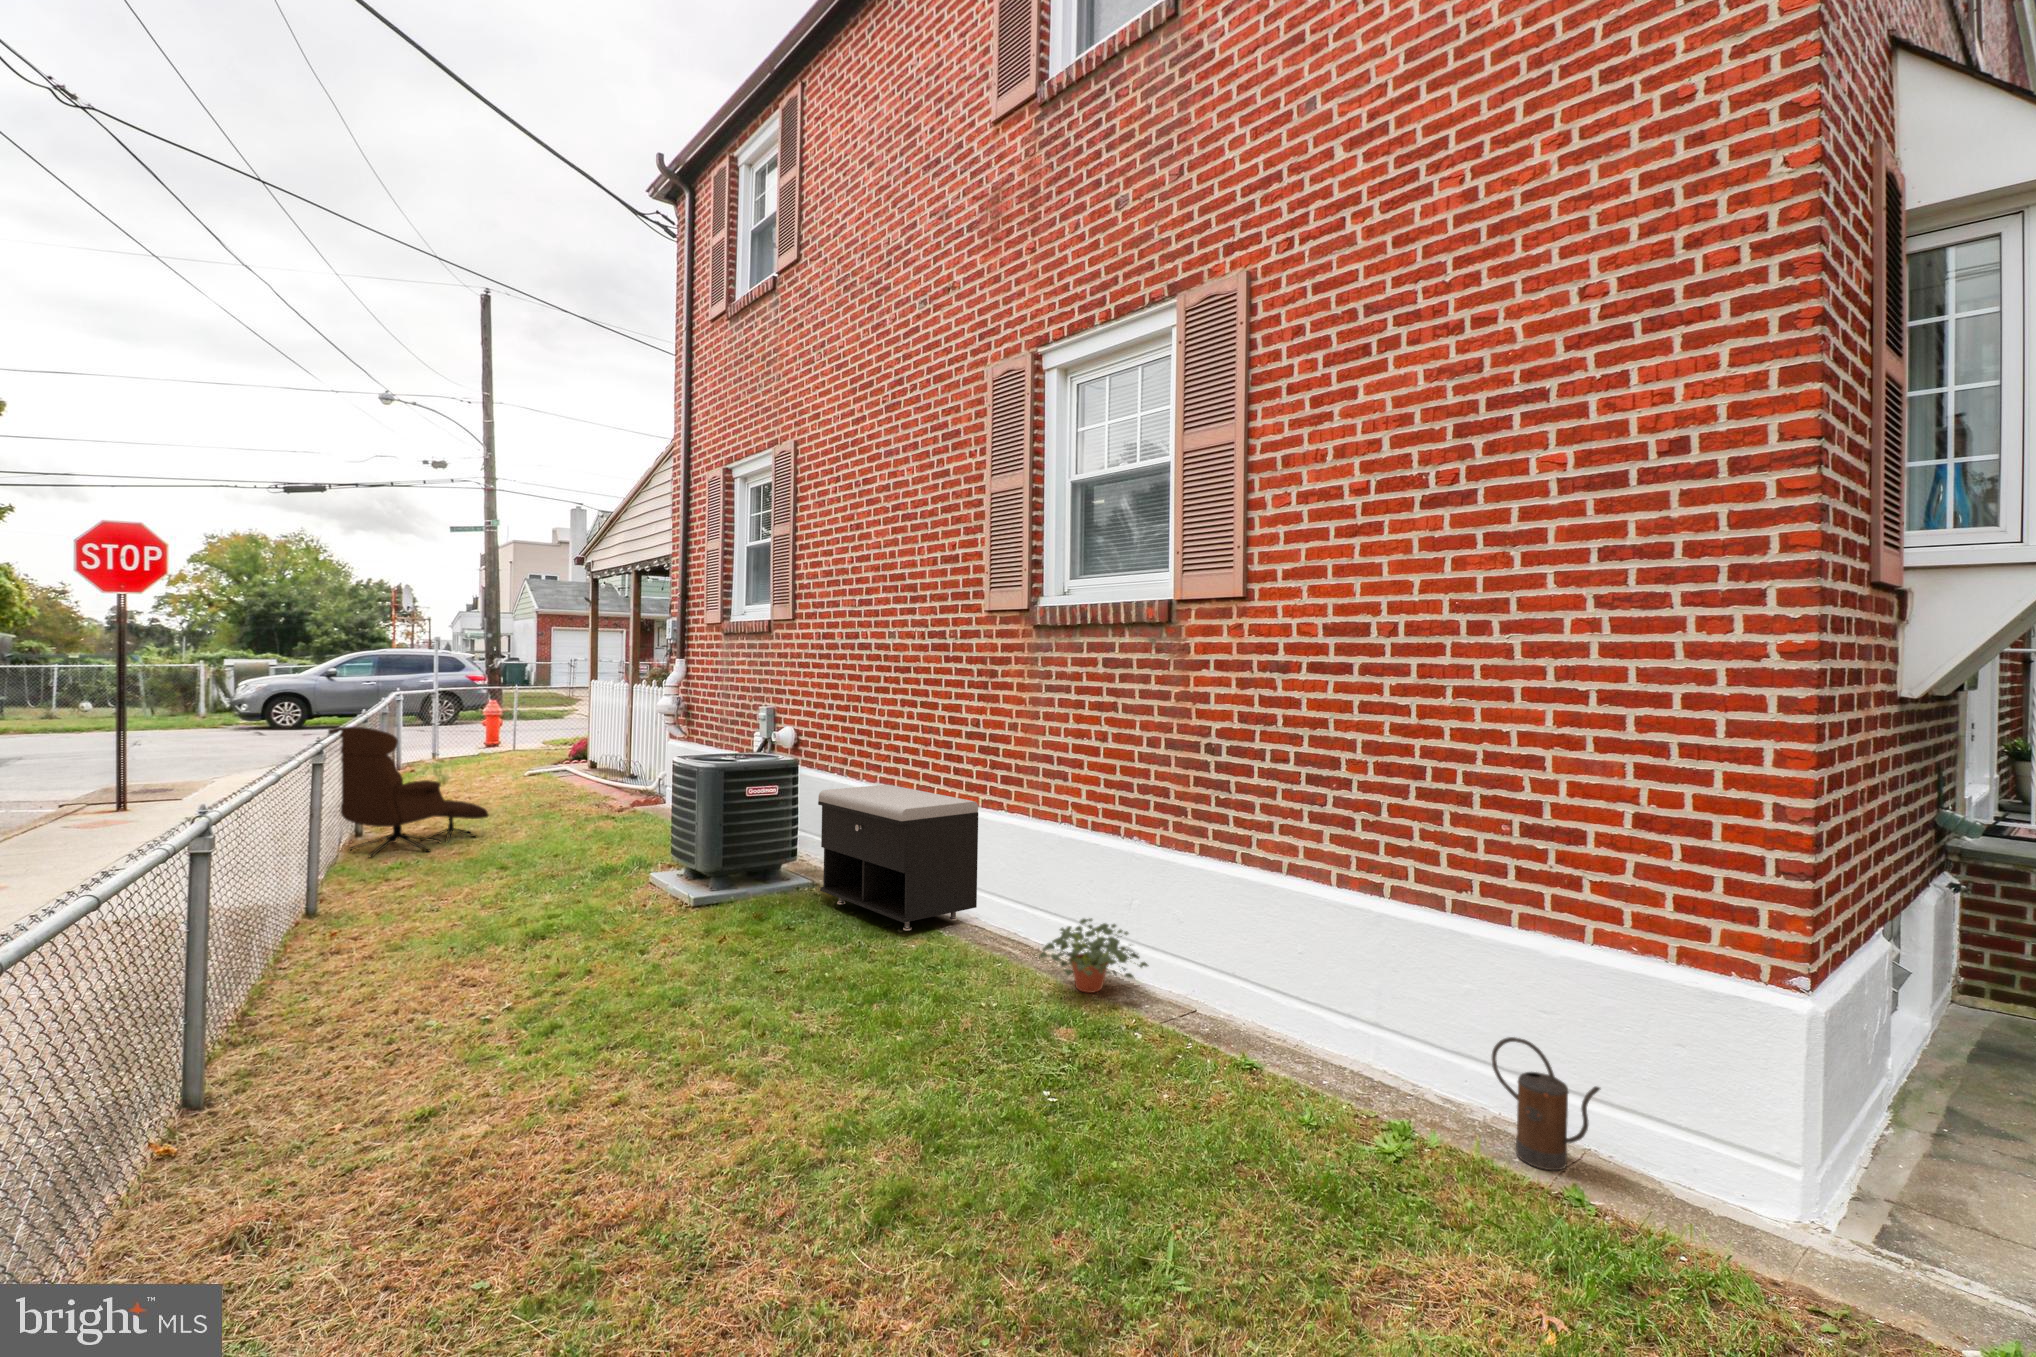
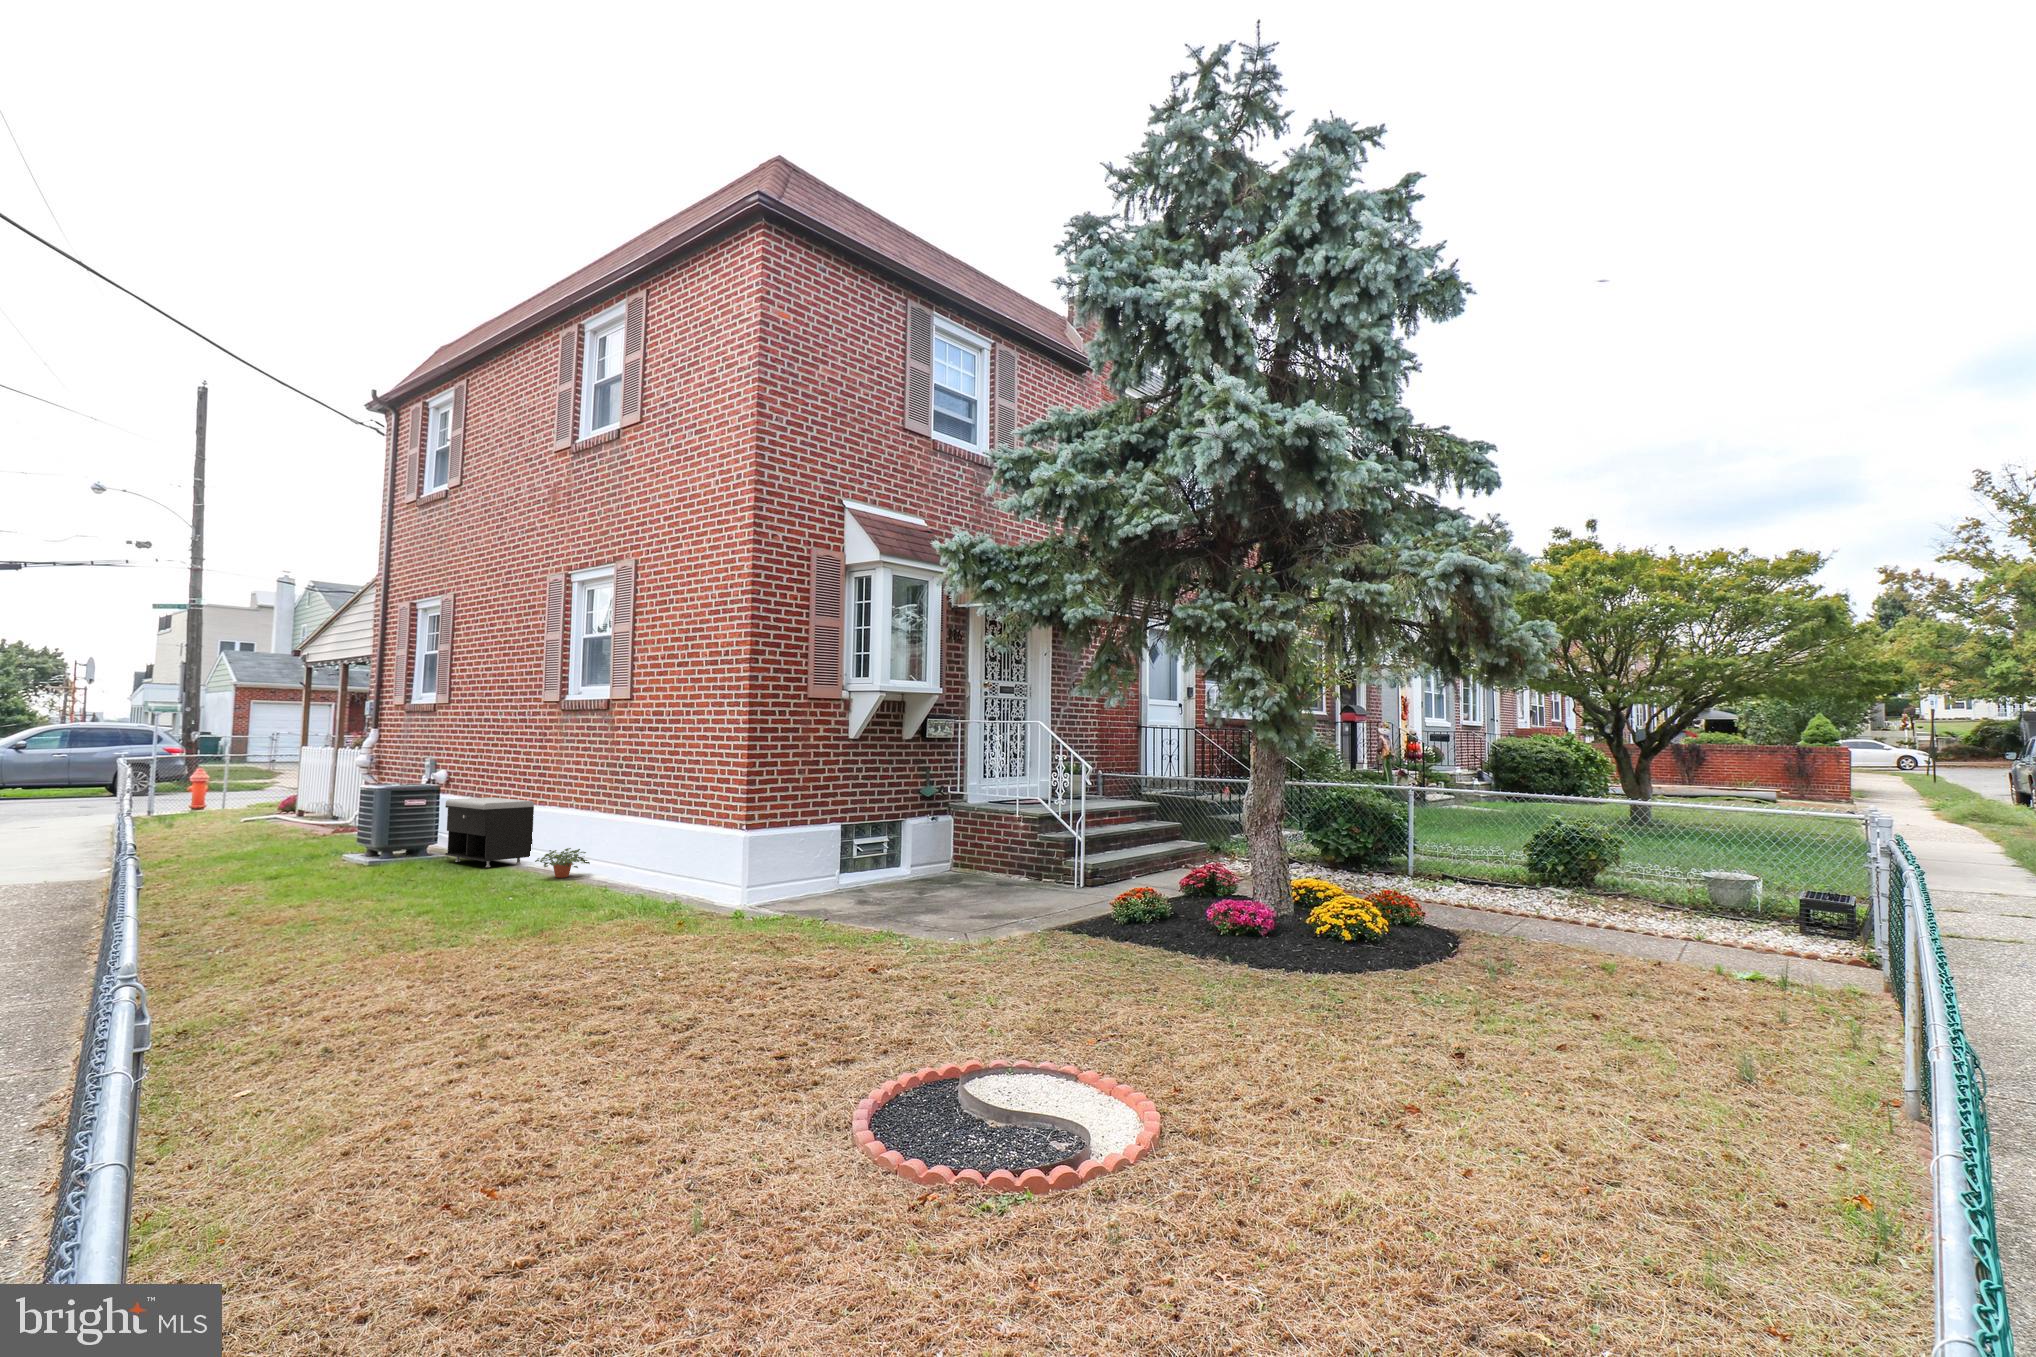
lounge chair: present [328,727,489,857] -> none [109,774,223,858]
watering can: present [1492,1037,1601,1170] -> none [668,857,688,898]

